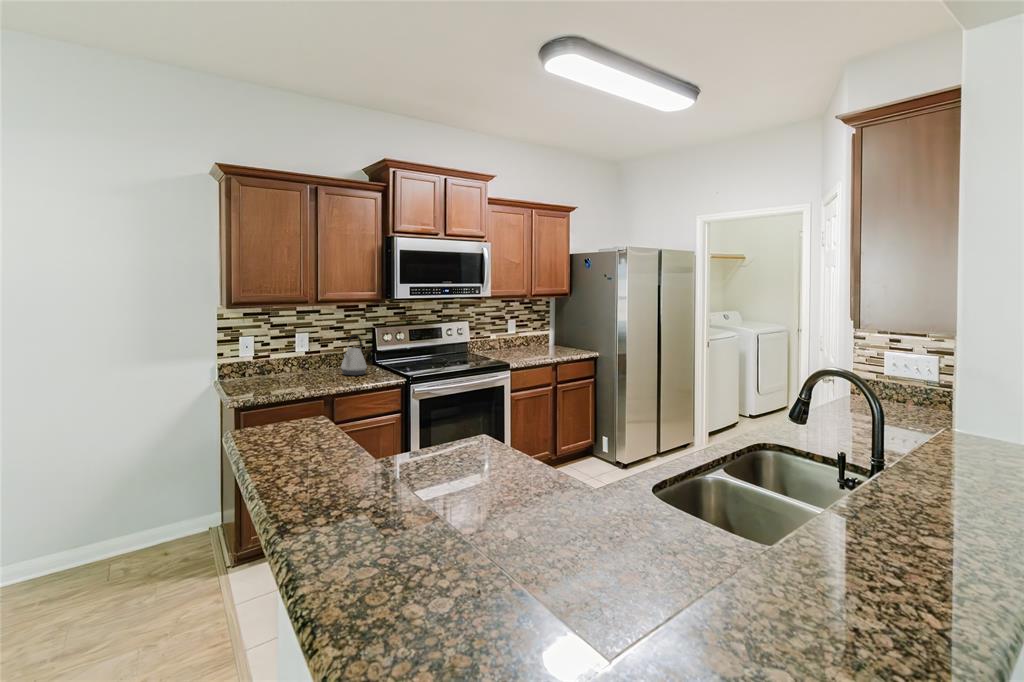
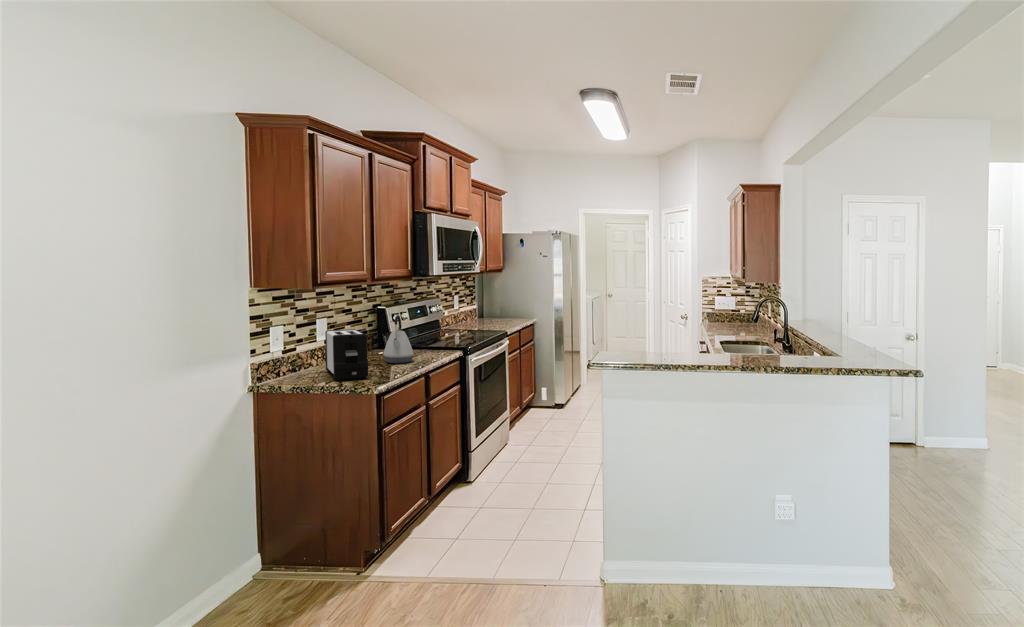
toaster: none [267,343,310,385] -> present [325,329,368,380]

